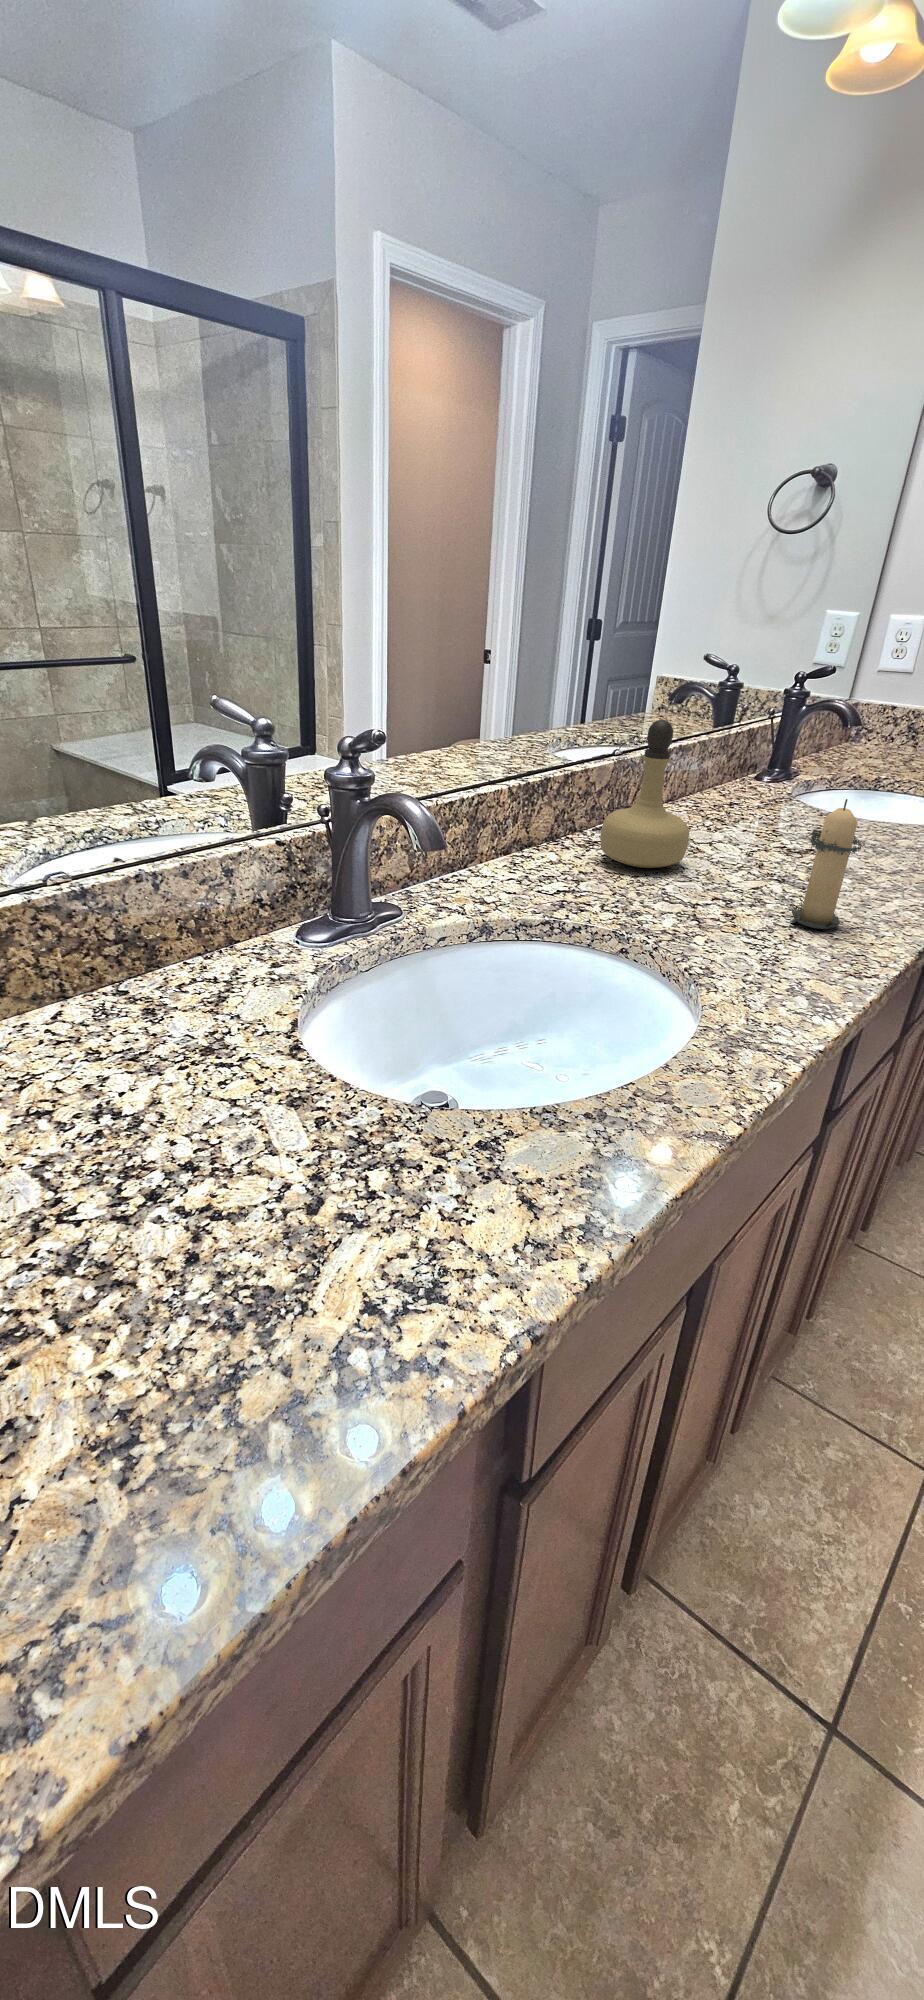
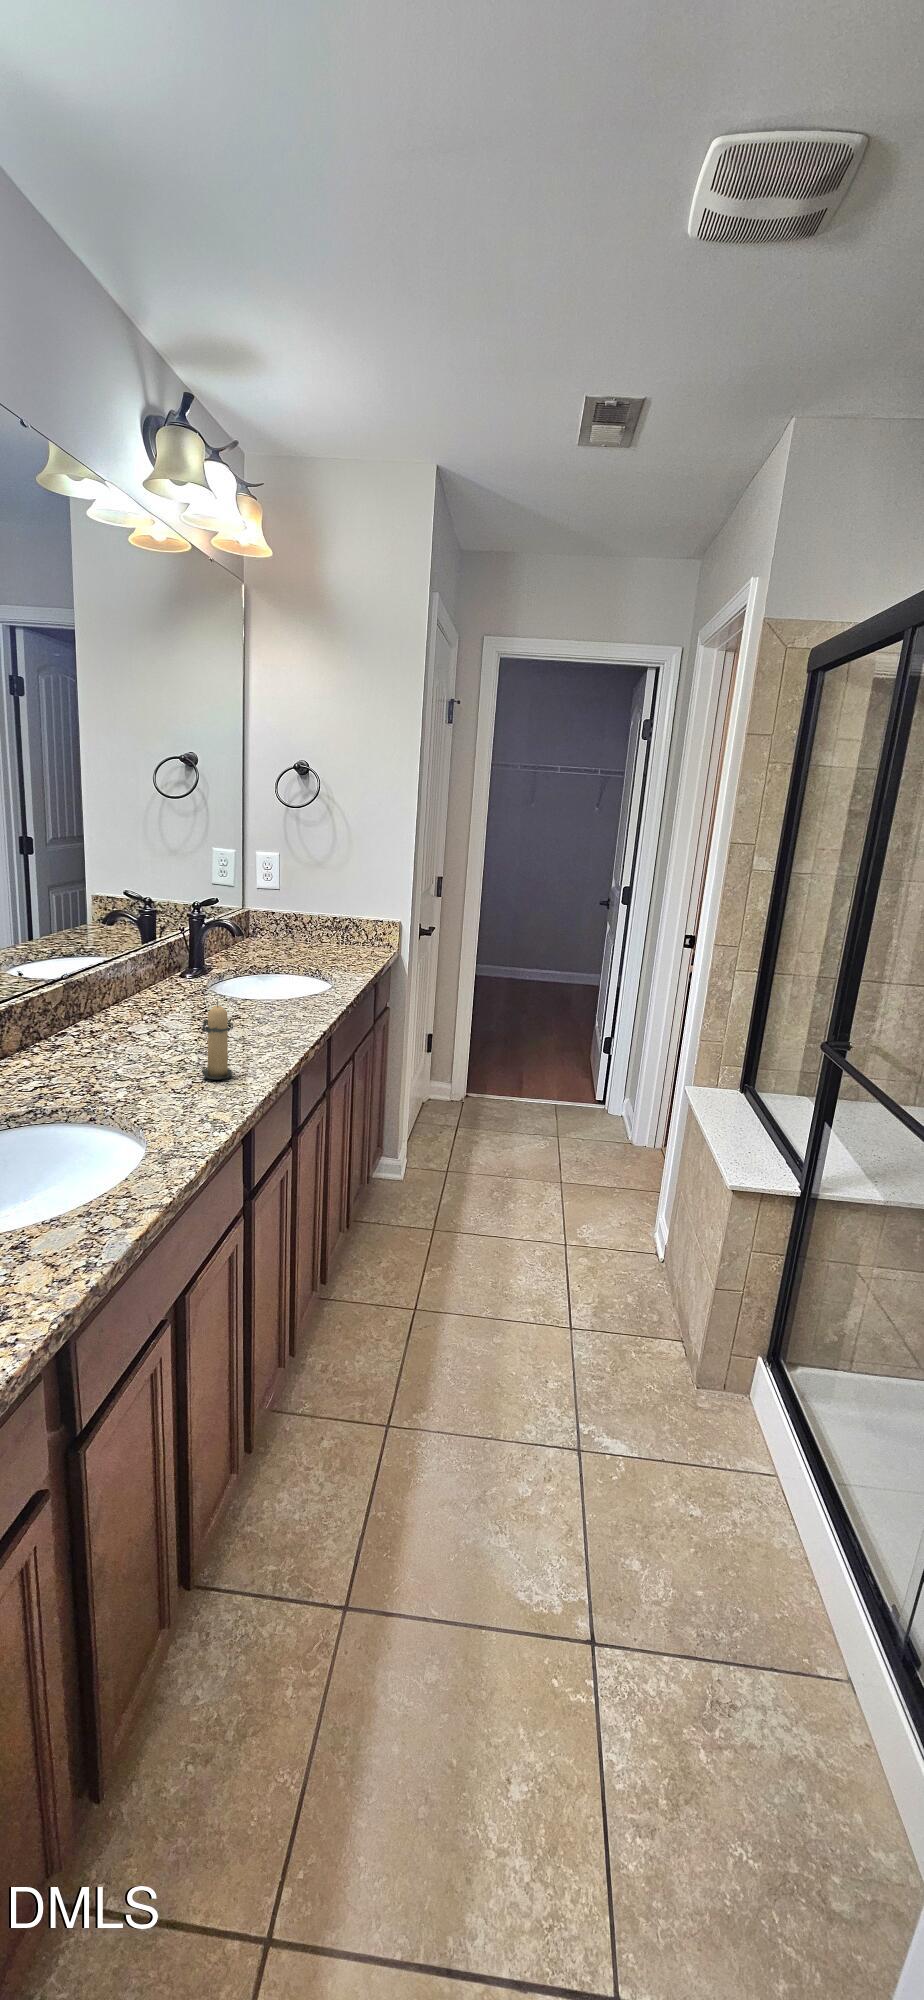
perfume bottle: present [600,720,689,868] -> none [62,959,129,1060]

